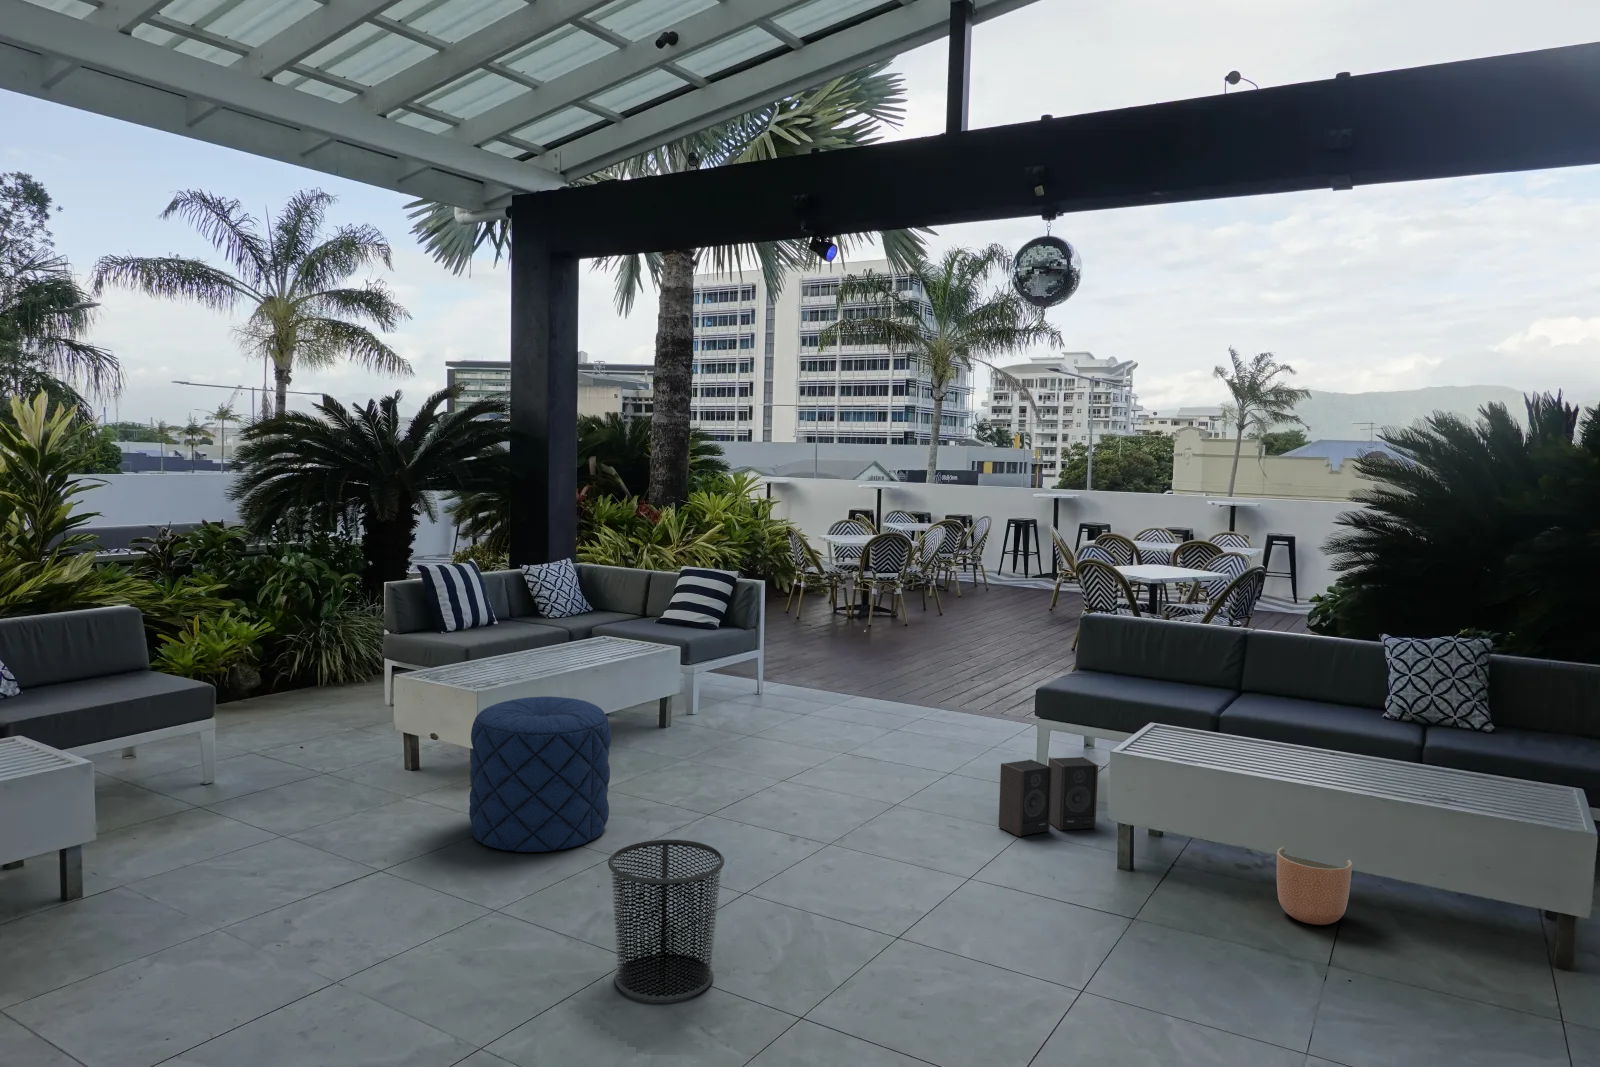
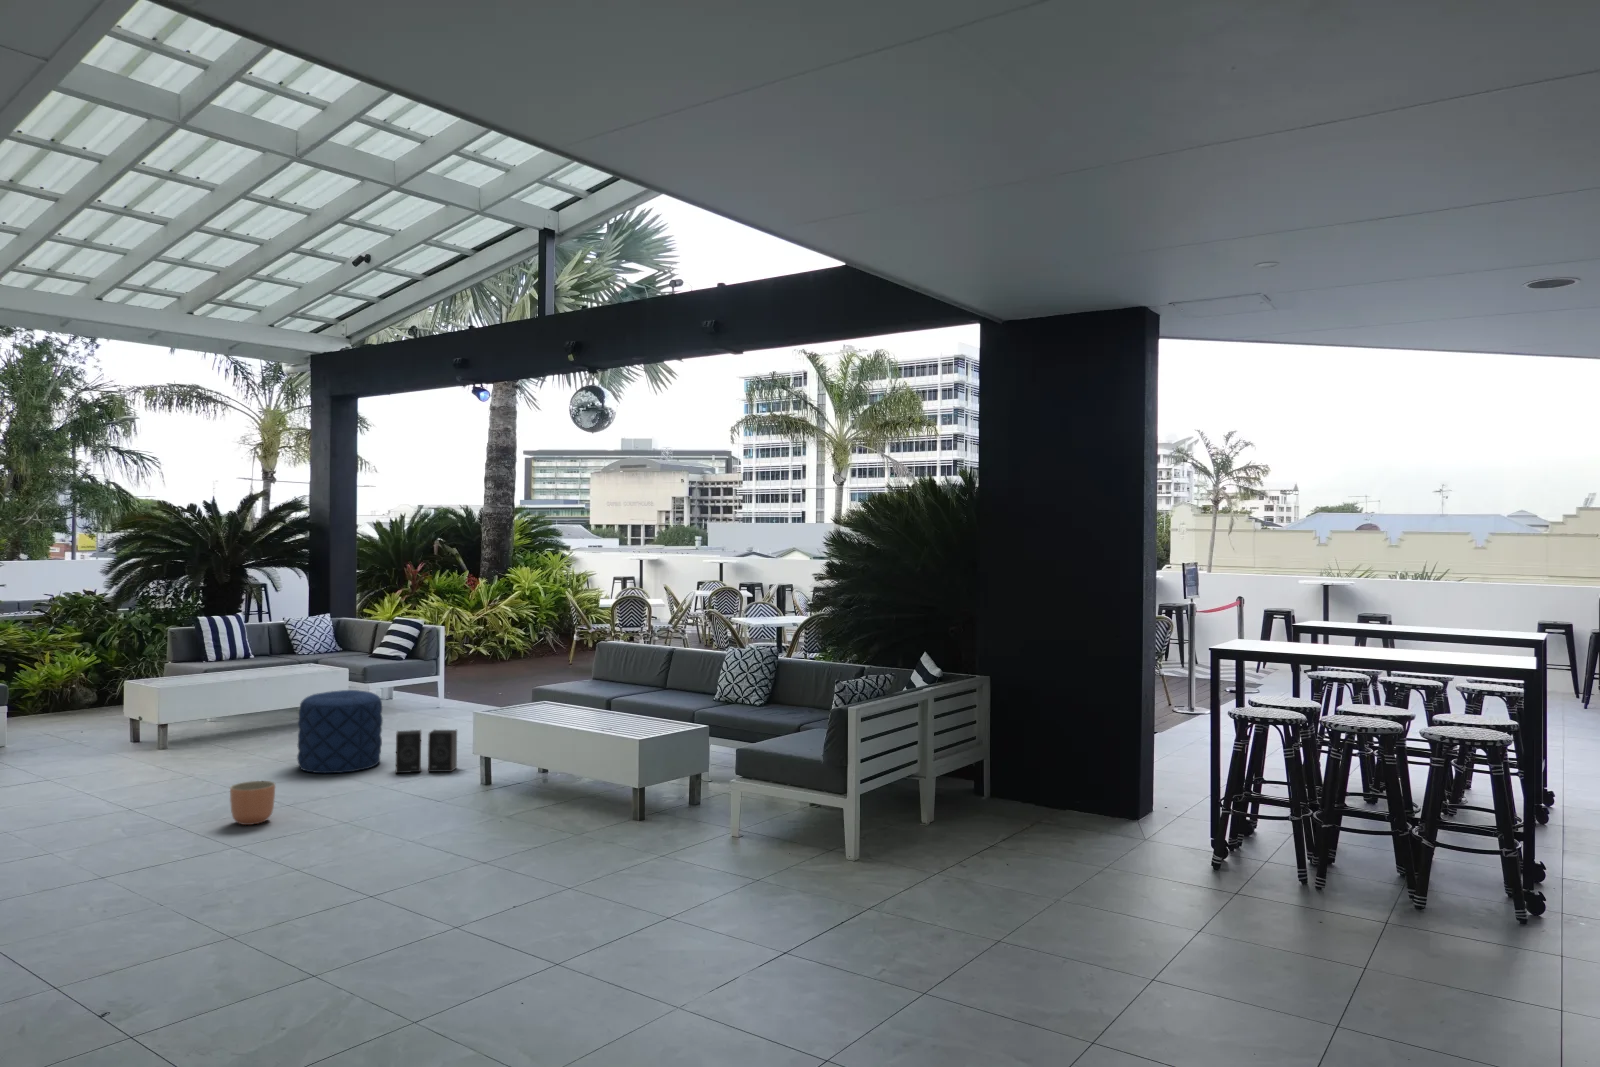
pouf: present [469,696,611,852] -> present [297,690,383,773]
waste bin: present [608,839,725,1002] -> none [42,747,111,819]
planter: present [1277,847,1352,925] -> present [230,781,275,825]

